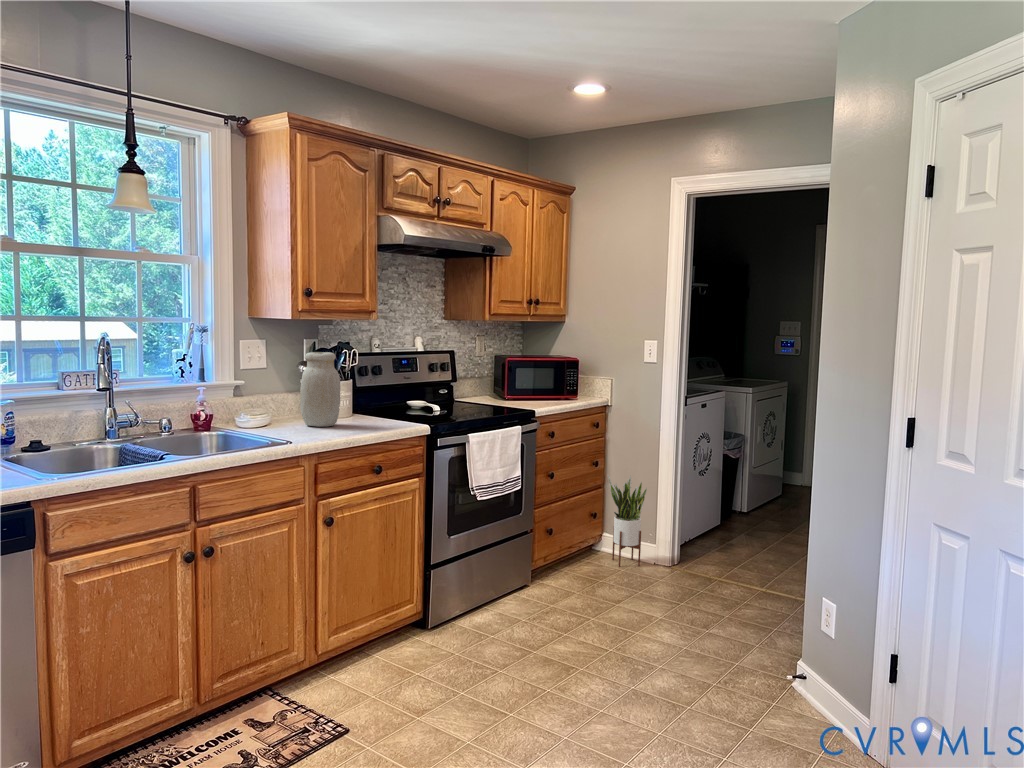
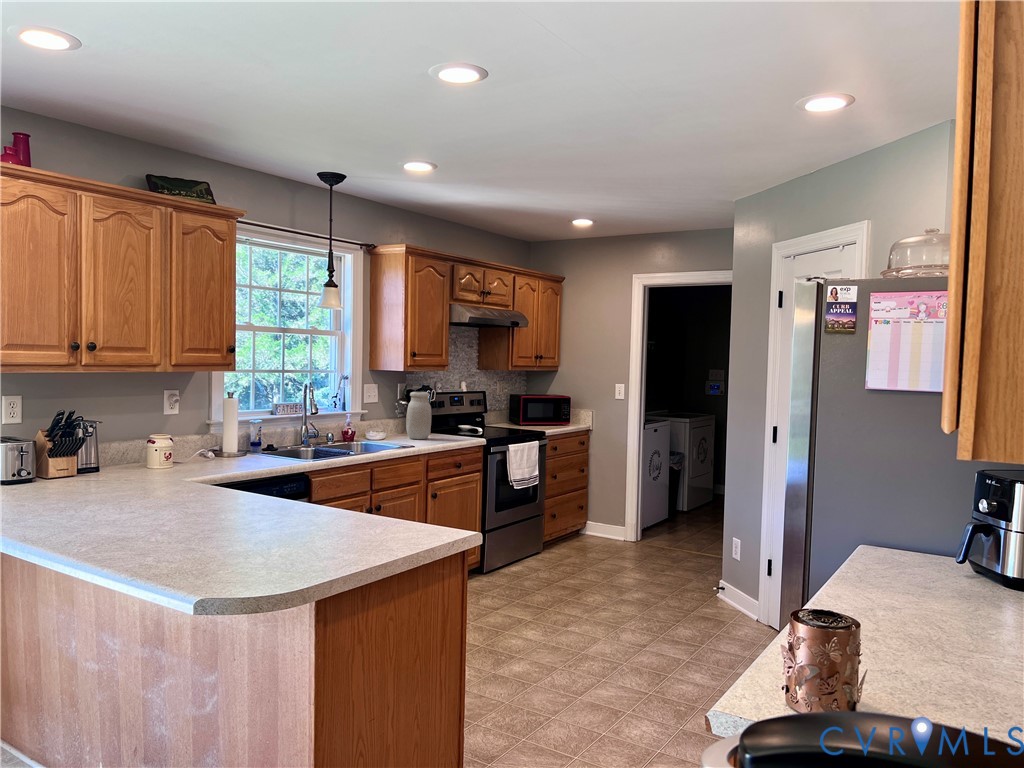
potted plant: present [608,475,647,567] -> none [591,478,619,542]

